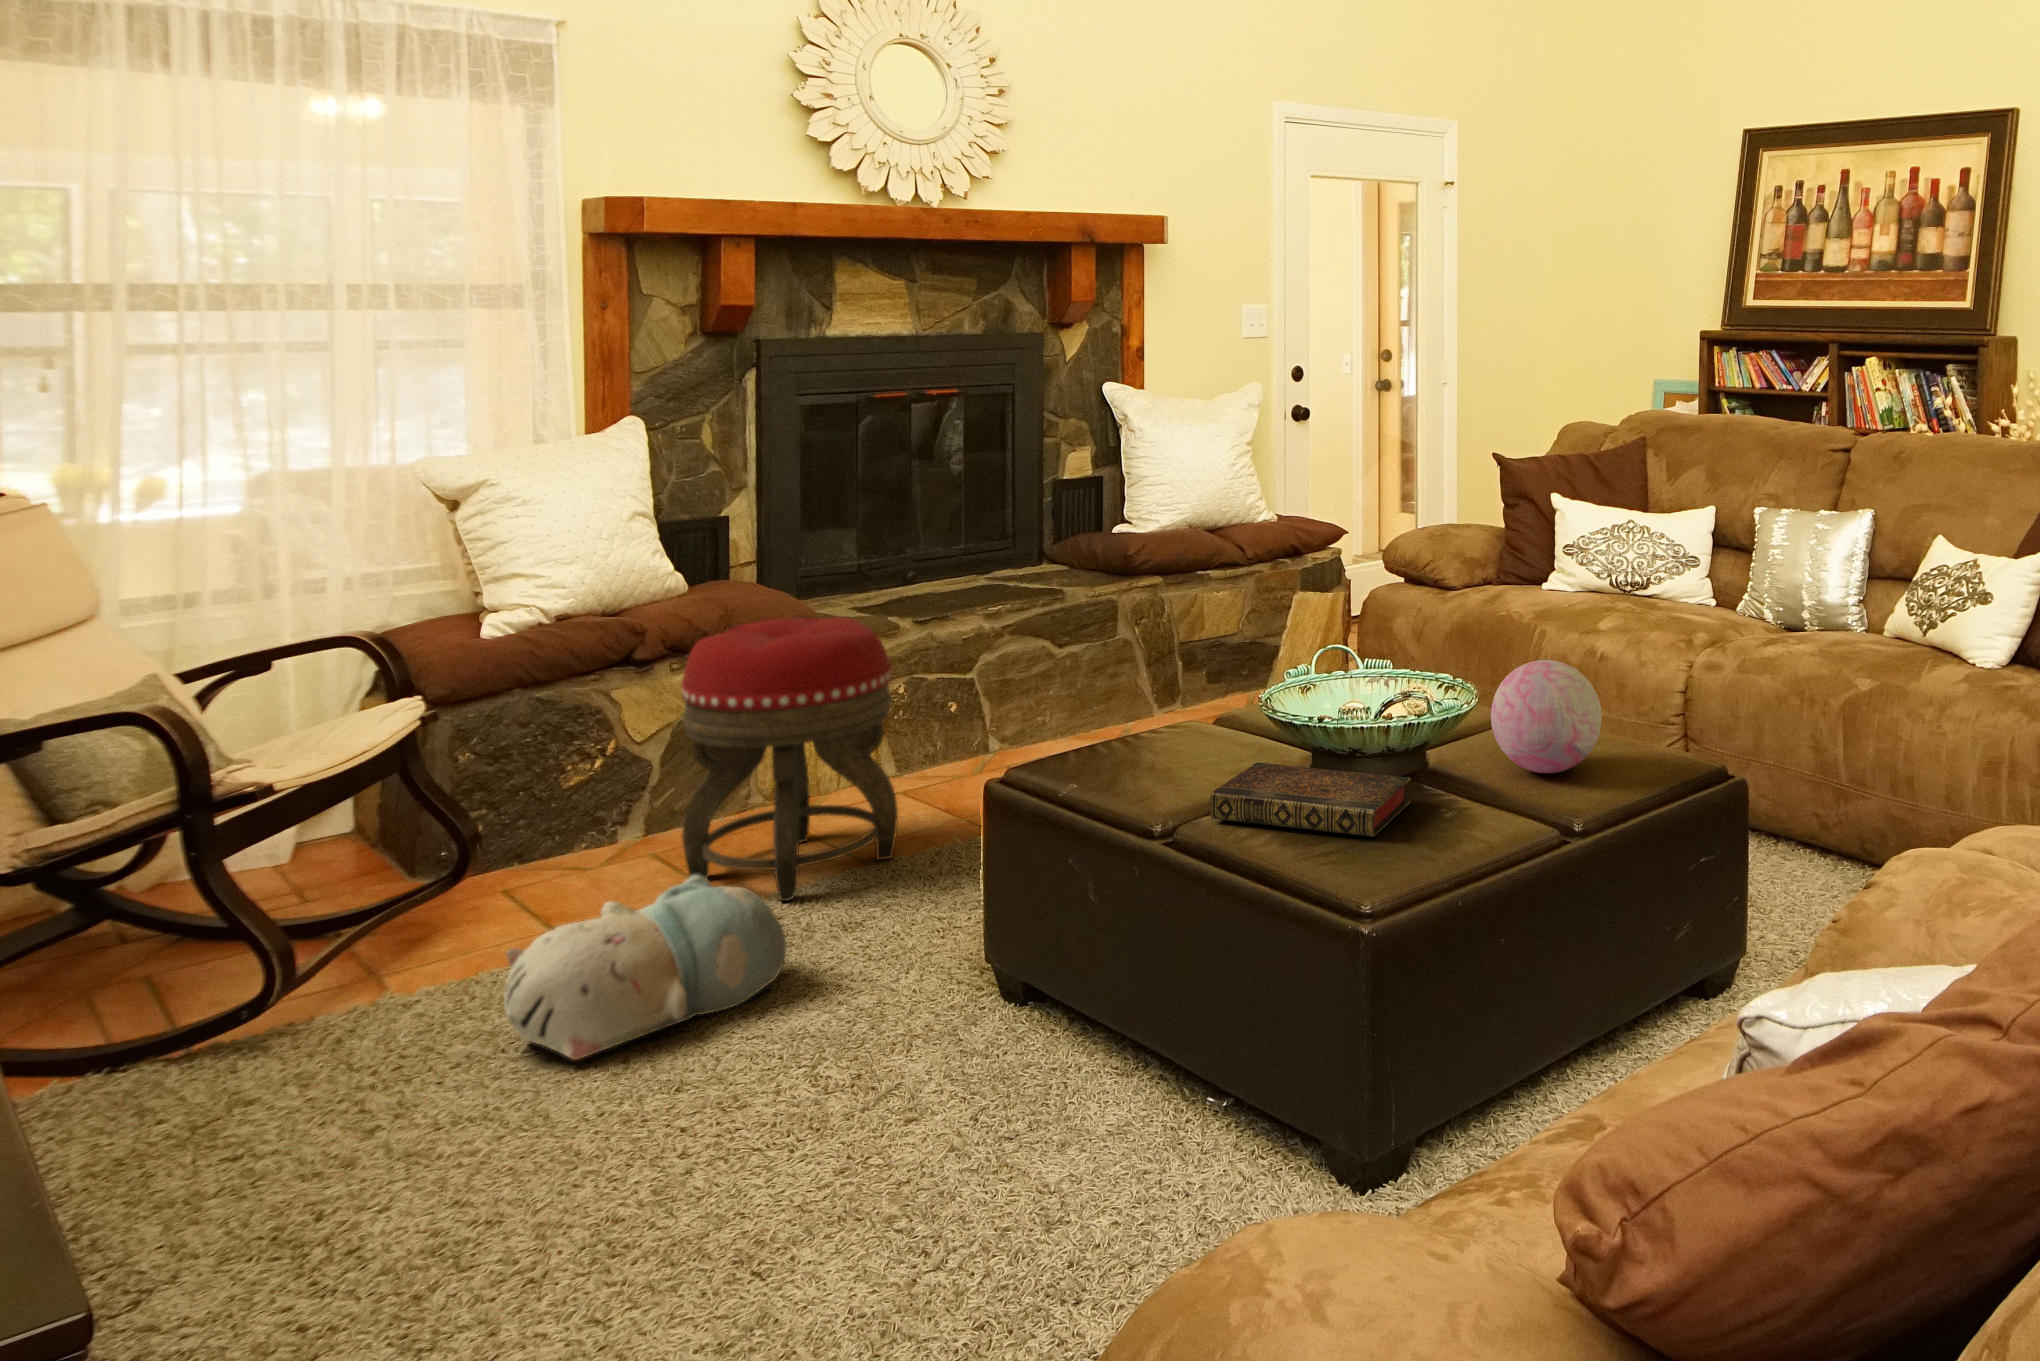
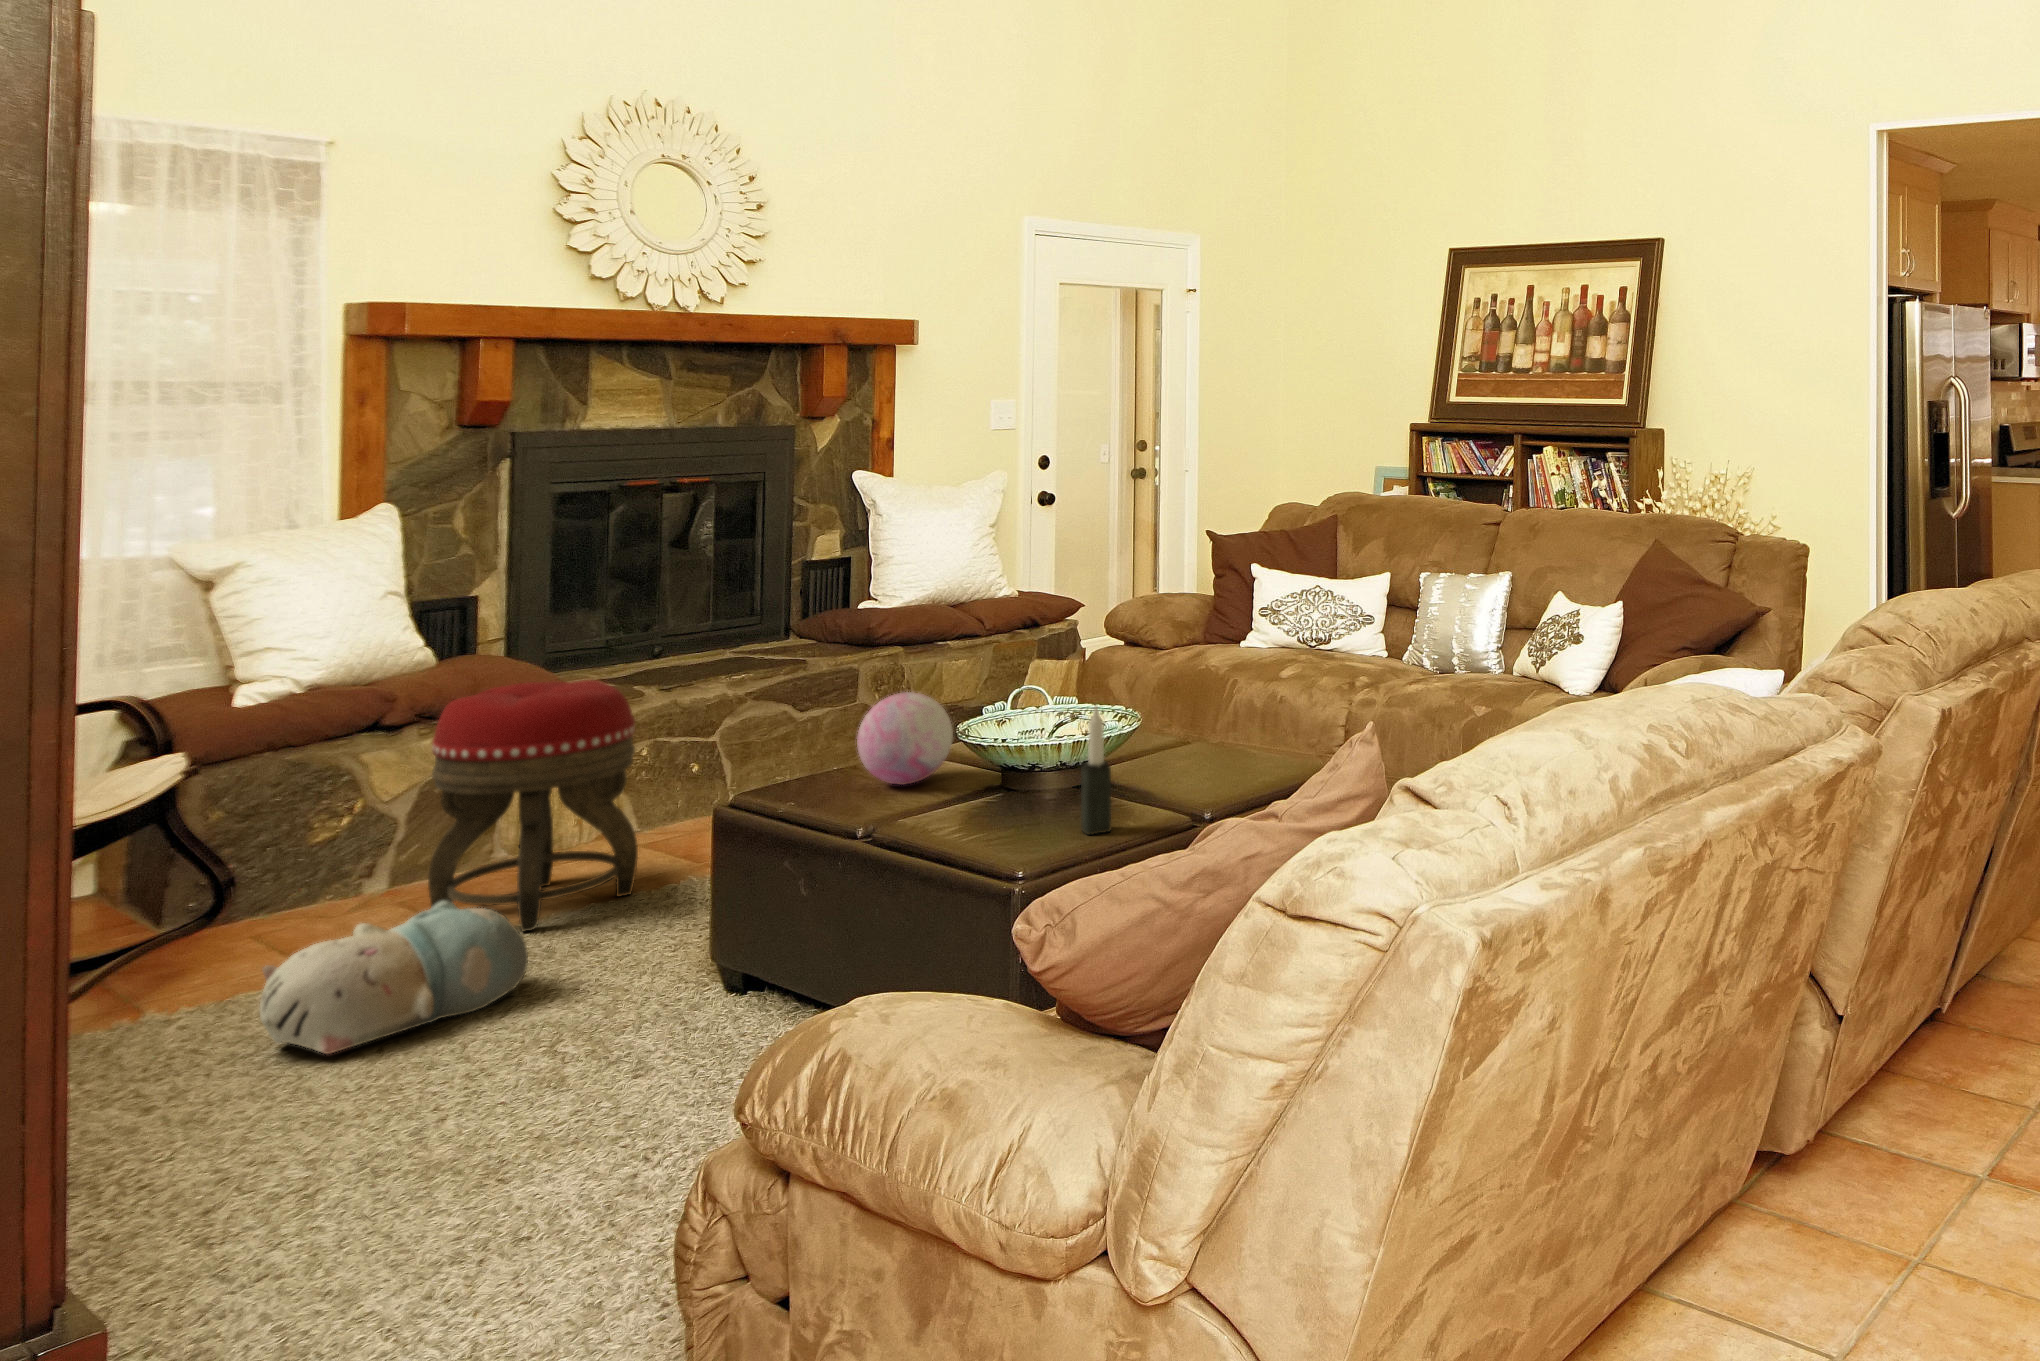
decorative orb: present [1491,660,1602,773] -> present [857,692,953,784]
candle: none [1430,689,1469,854] -> present [1081,706,1111,835]
book: present [1210,762,1410,837] -> none [904,777,1075,825]

